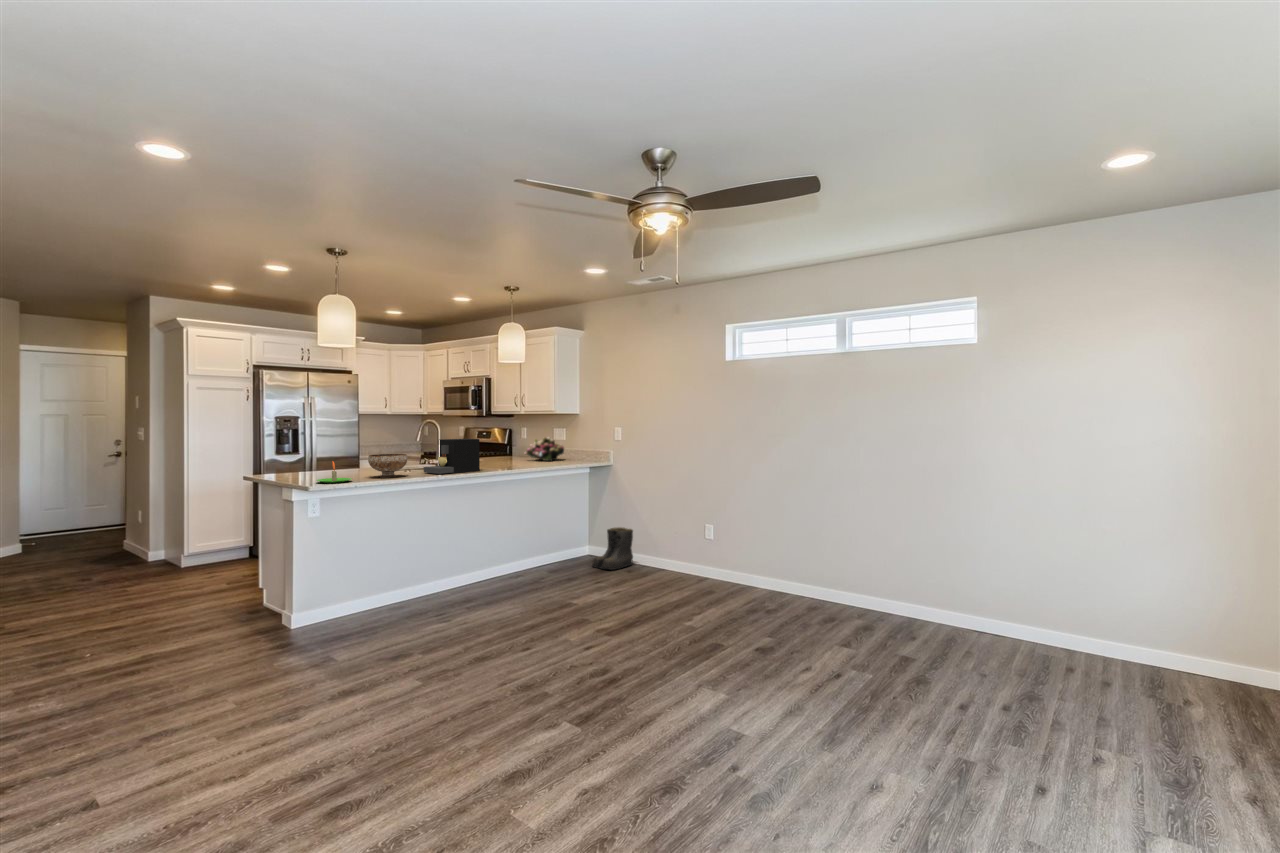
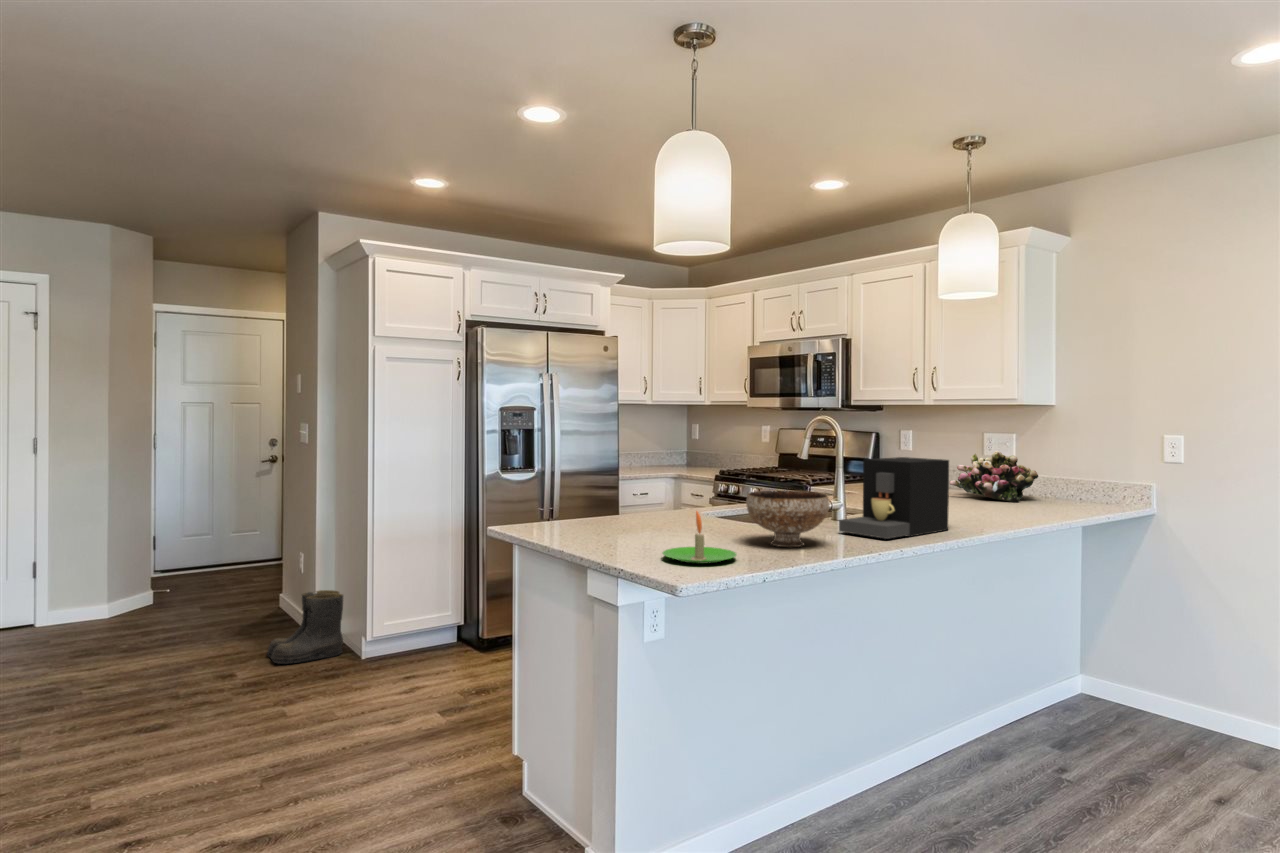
boots: present [592,527,633,570] -> present [267,590,343,664]

